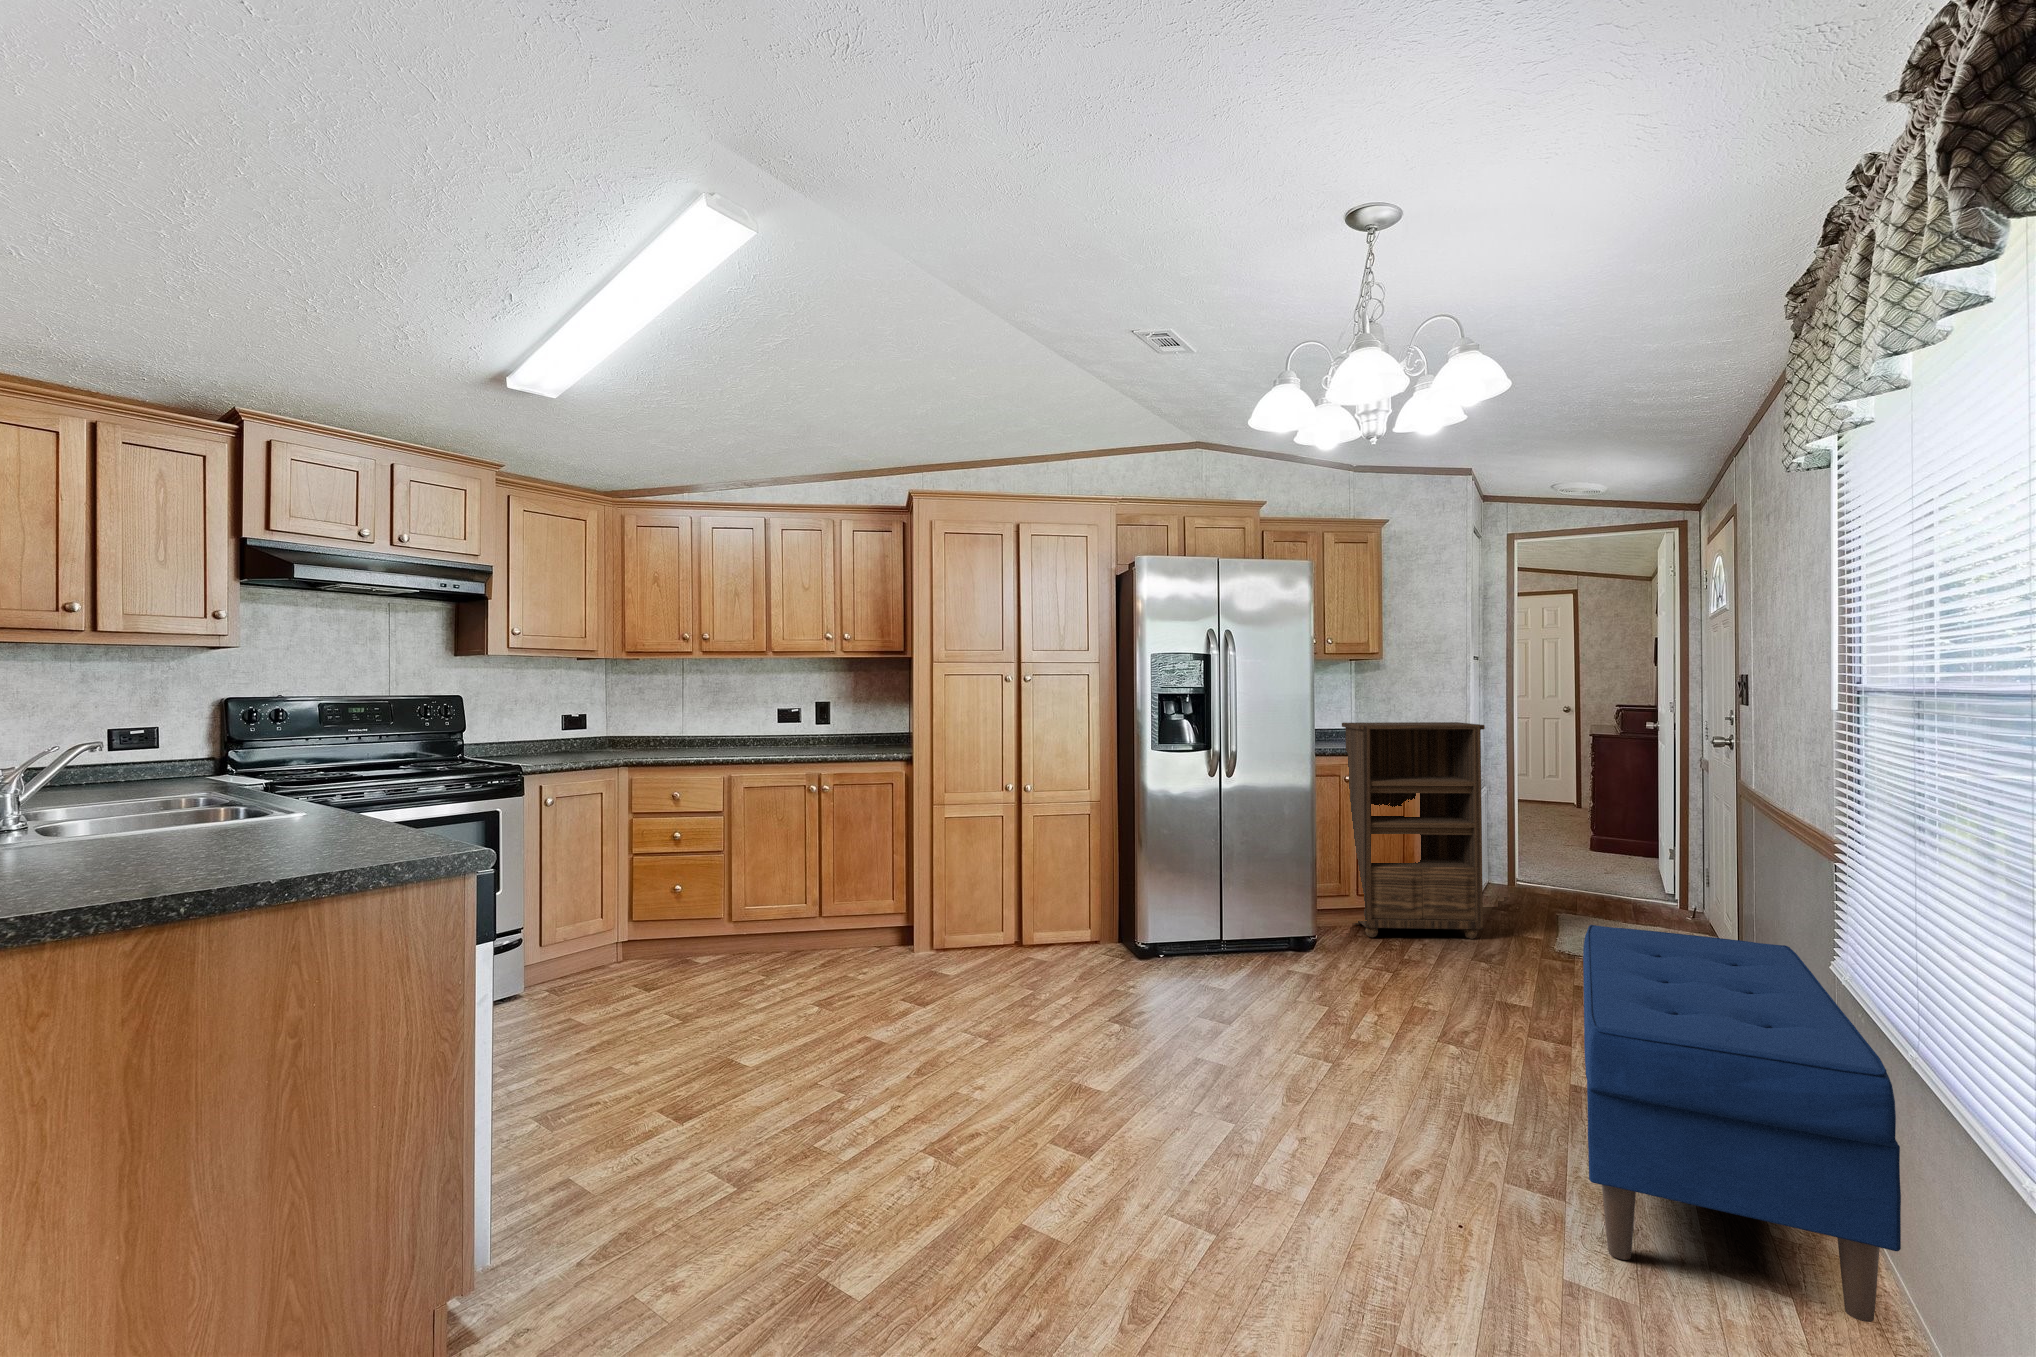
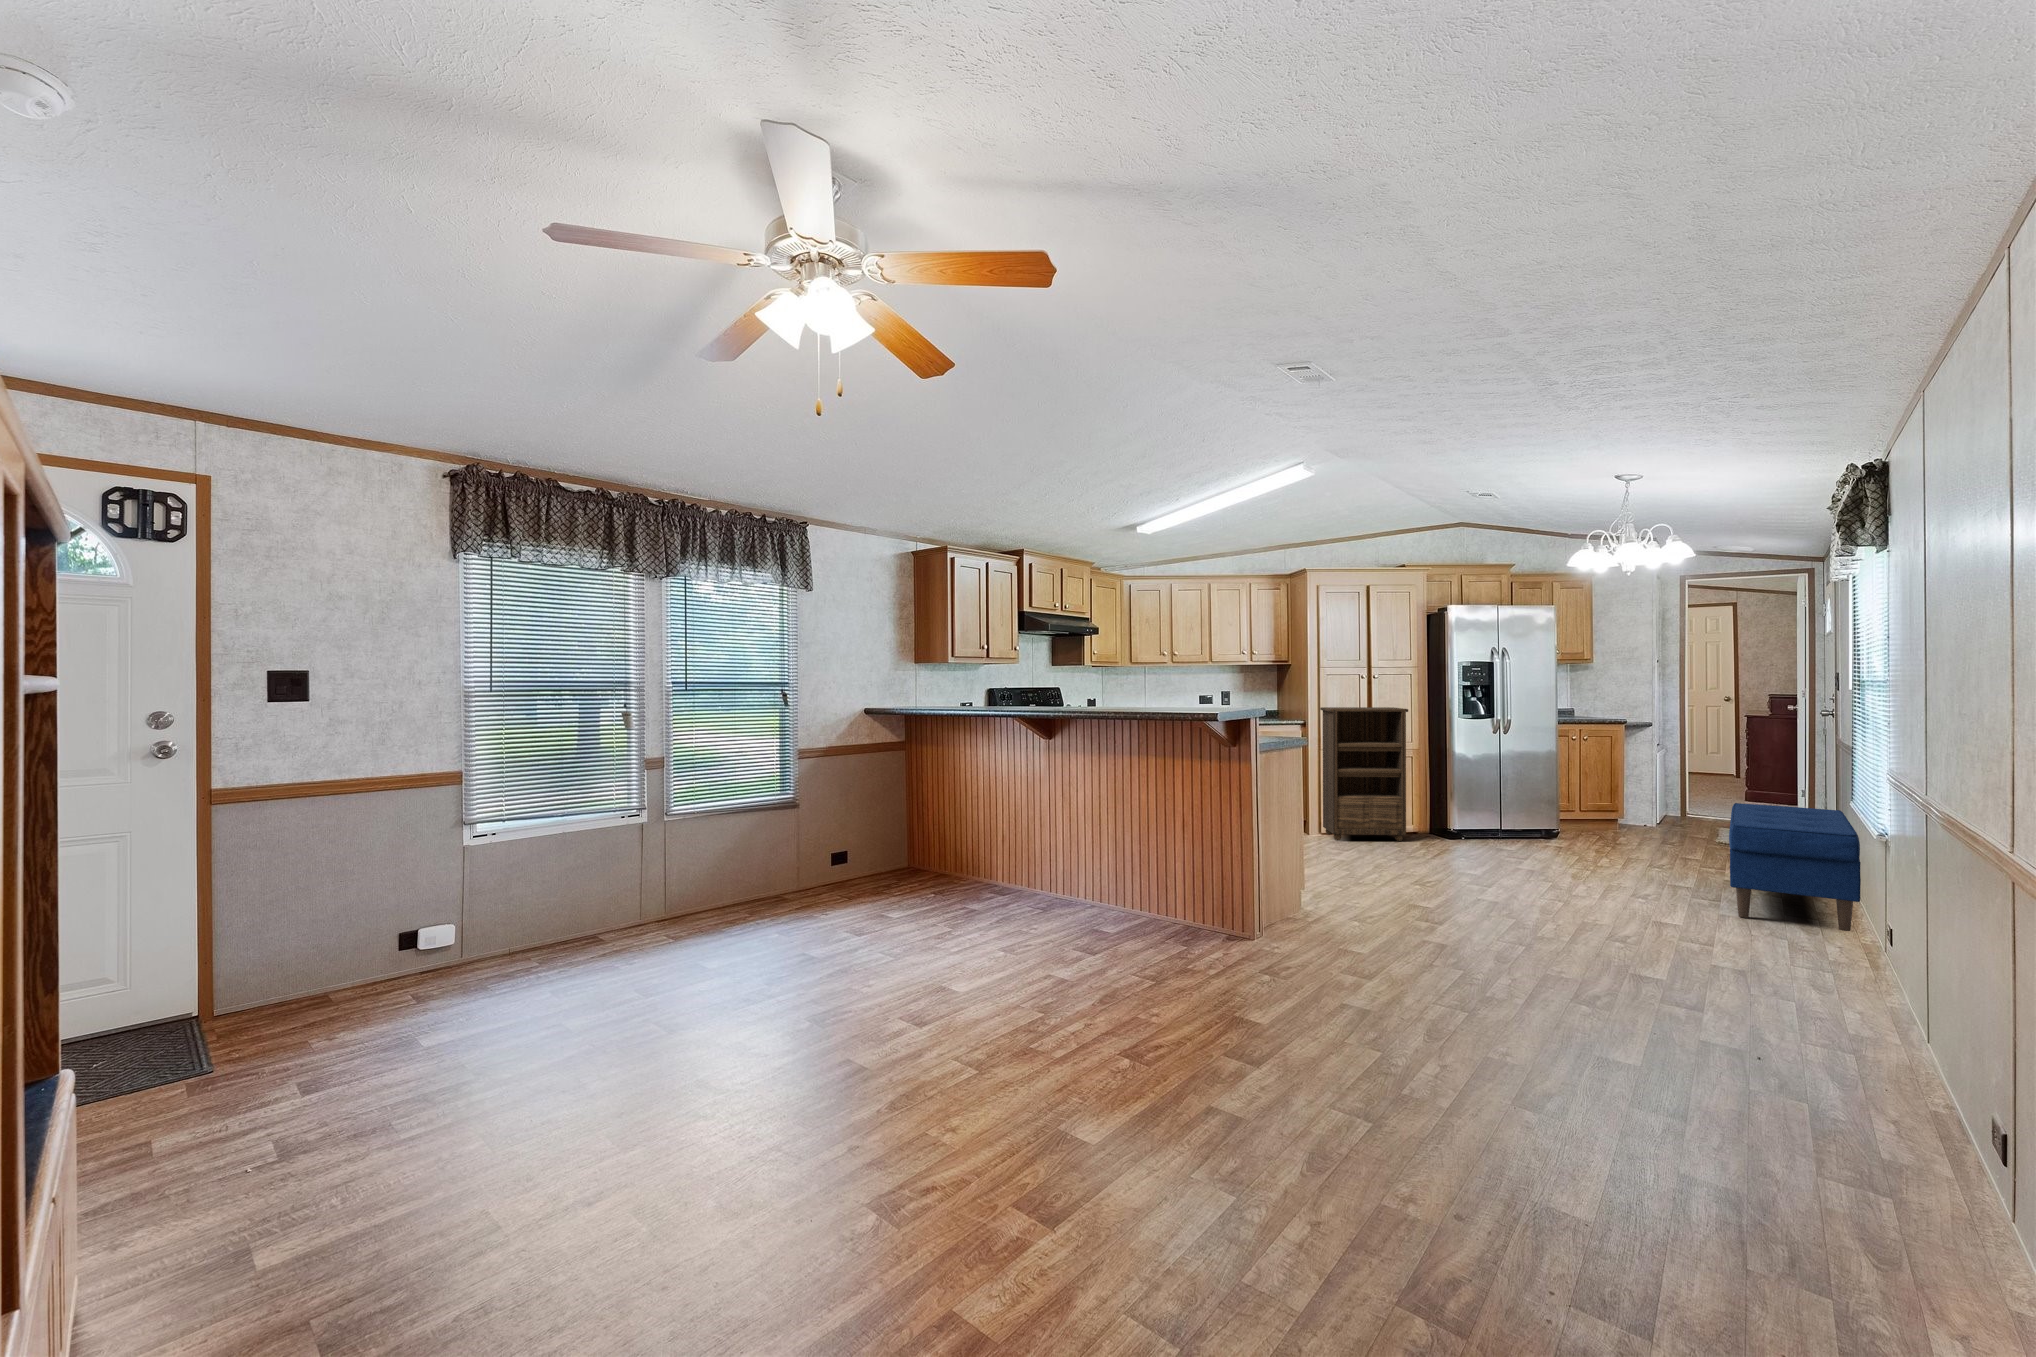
bookshelf: present [1342,722,1485,939] -> present [1320,707,1408,841]

